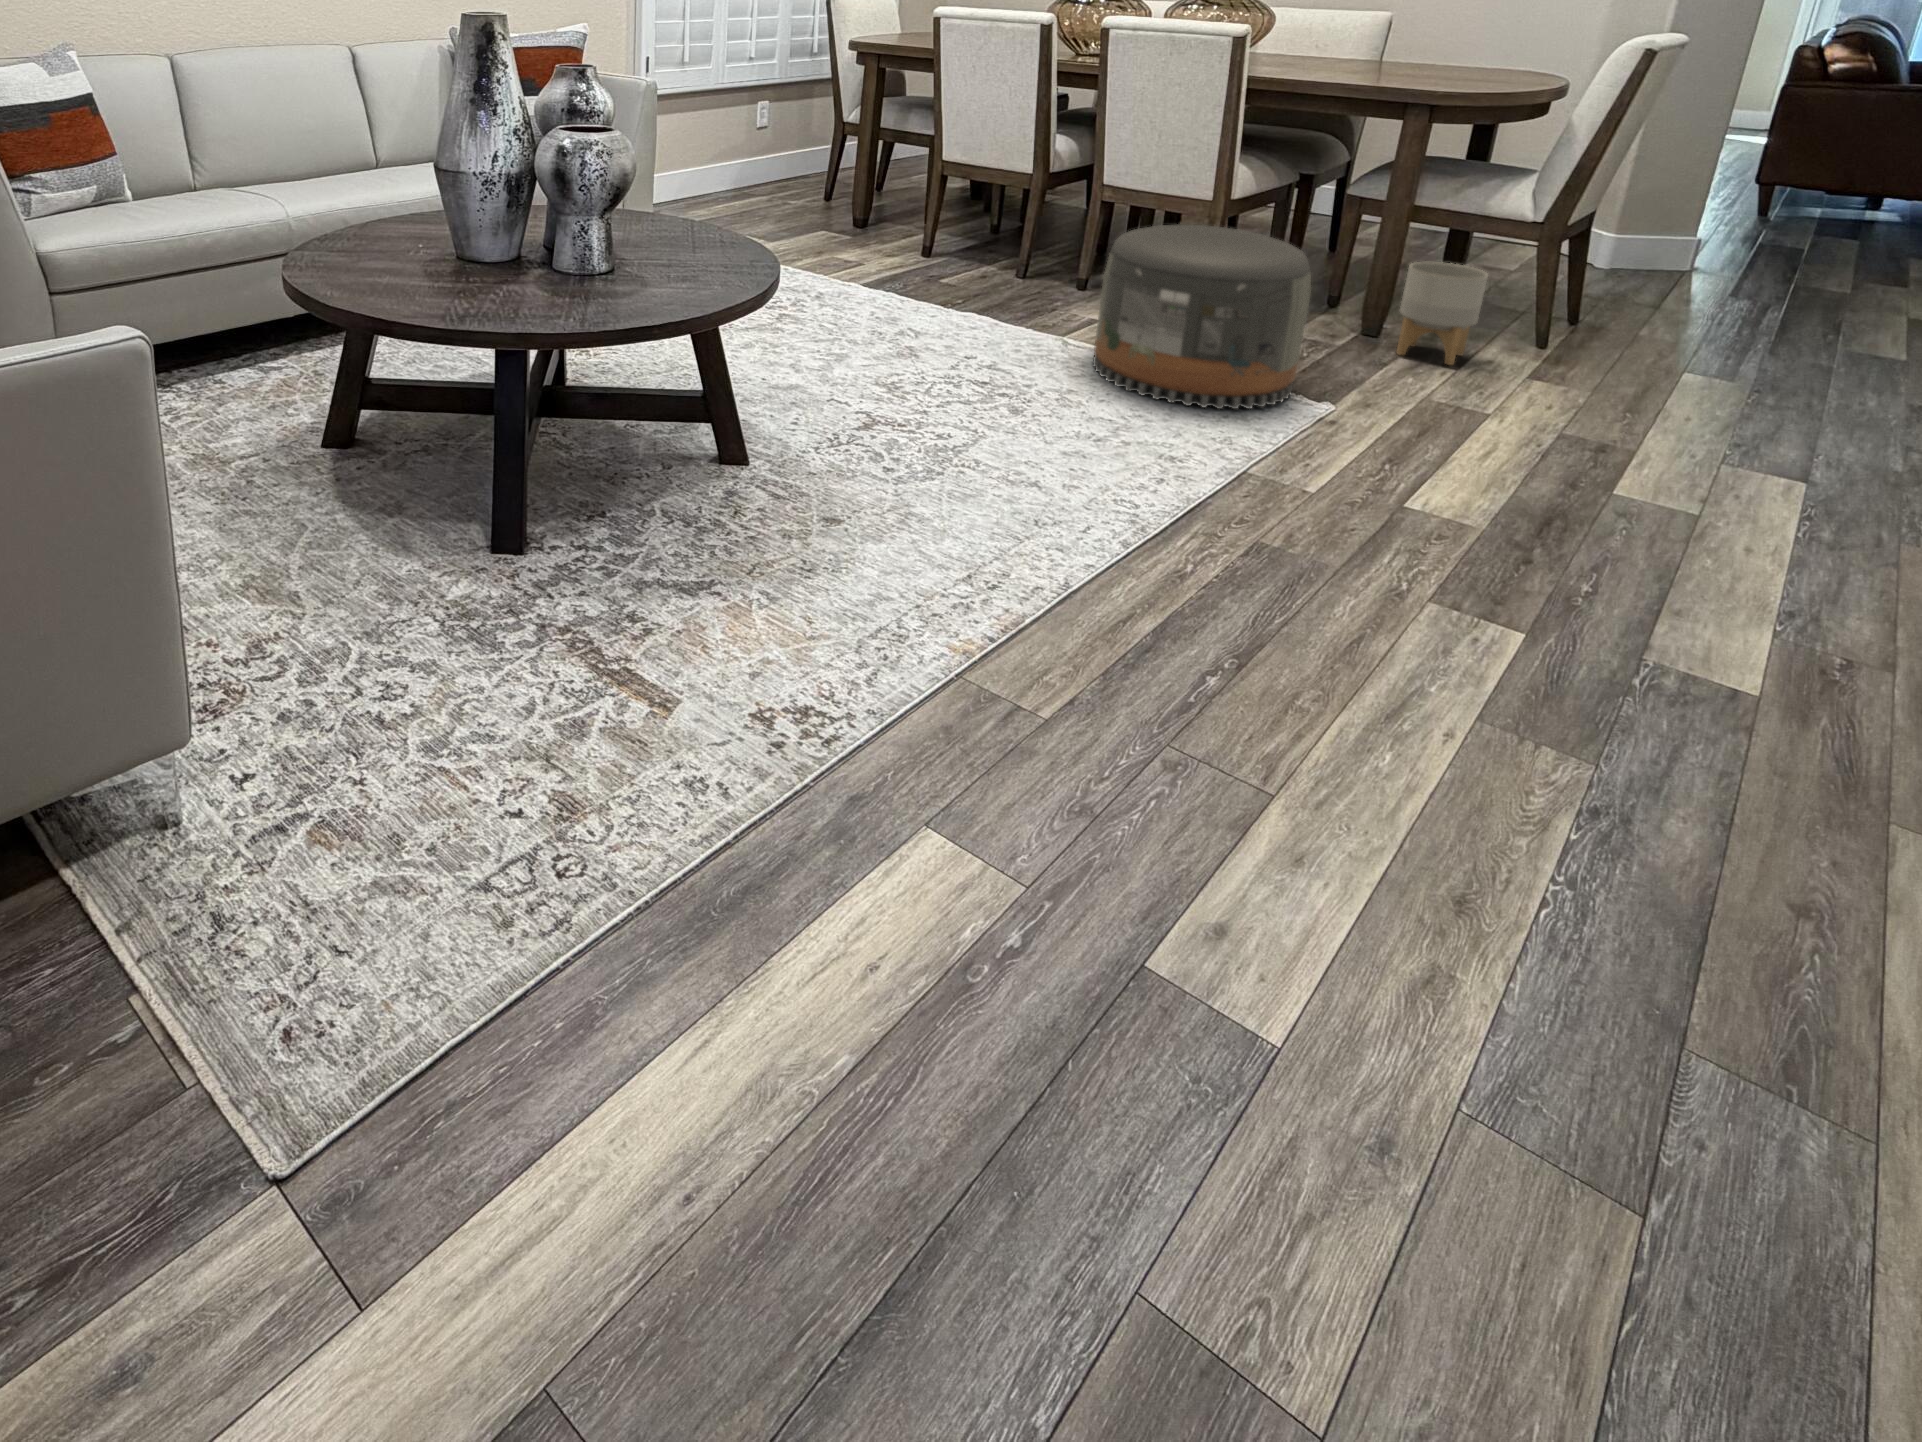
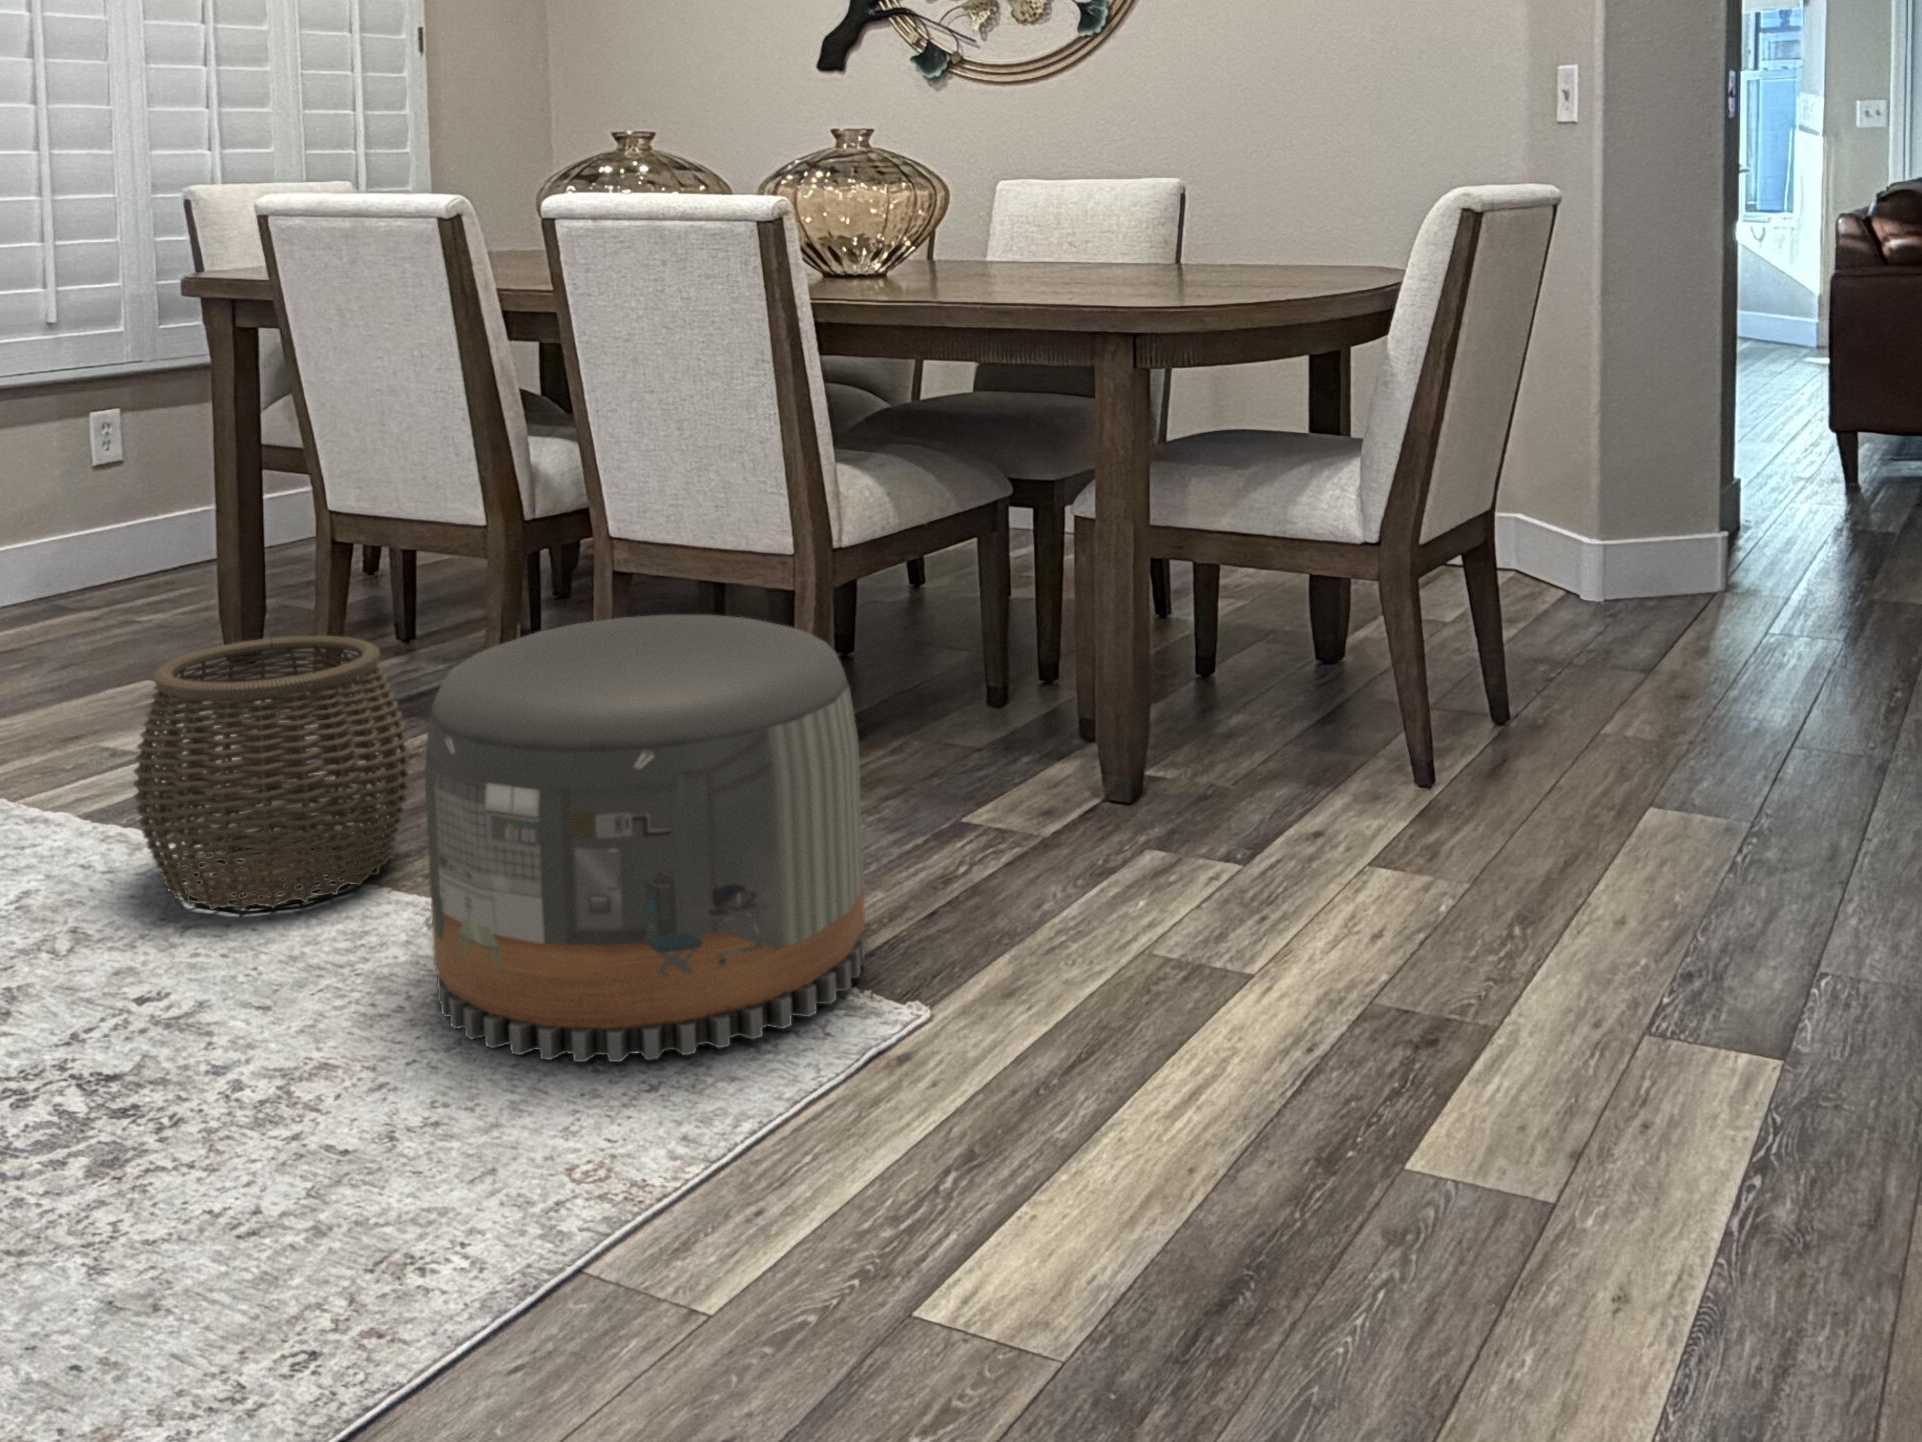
woven basket: none [928,218,1045,331] -> present [133,636,410,911]
planter: present [1396,262,1488,365] -> none [1139,641,1275,858]

